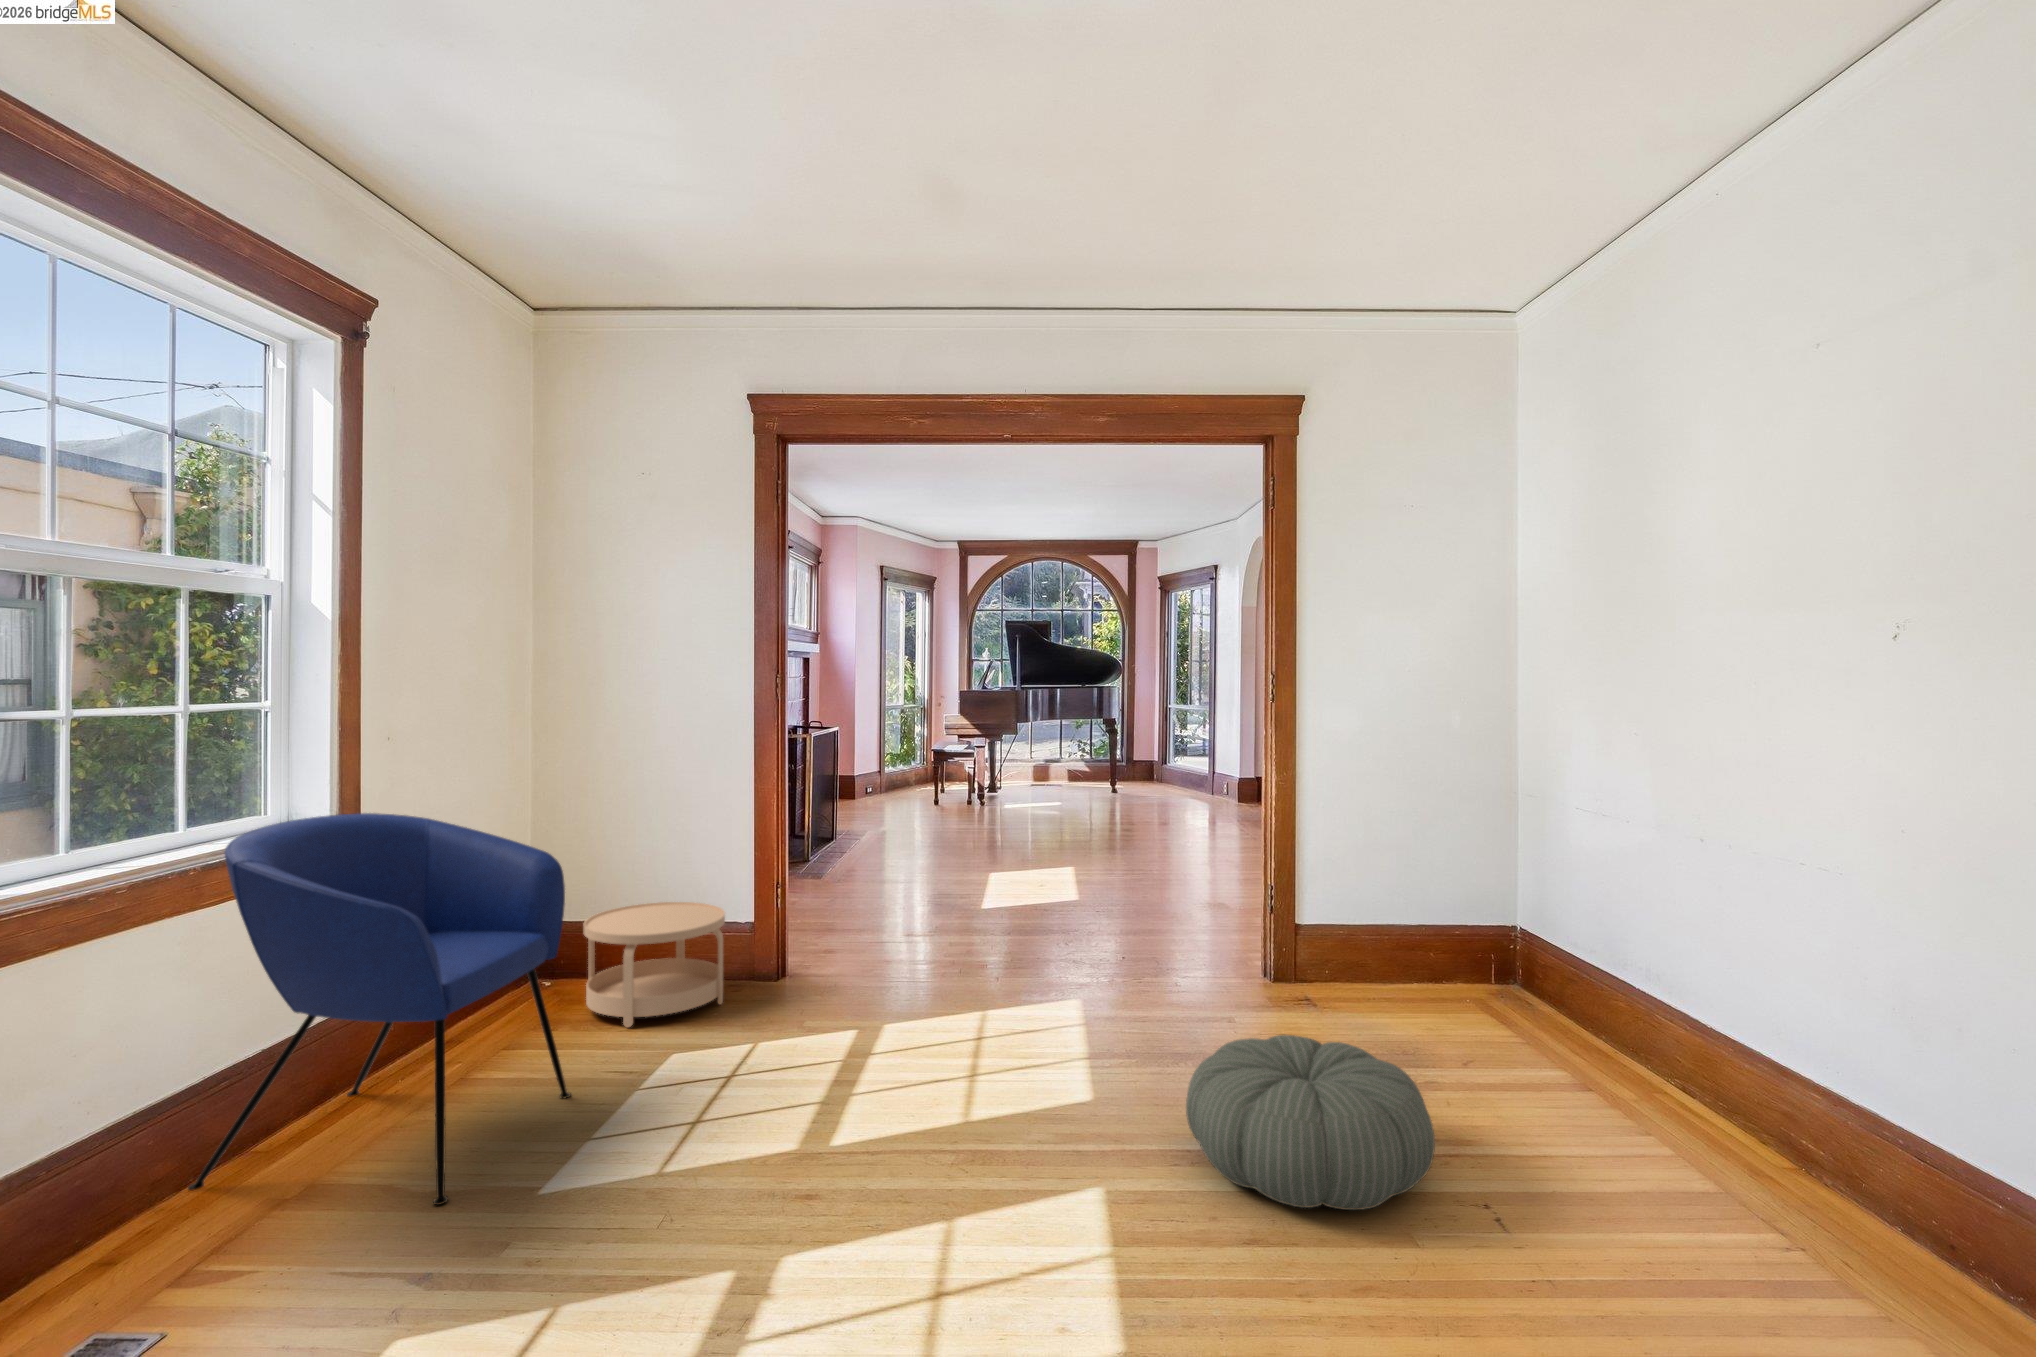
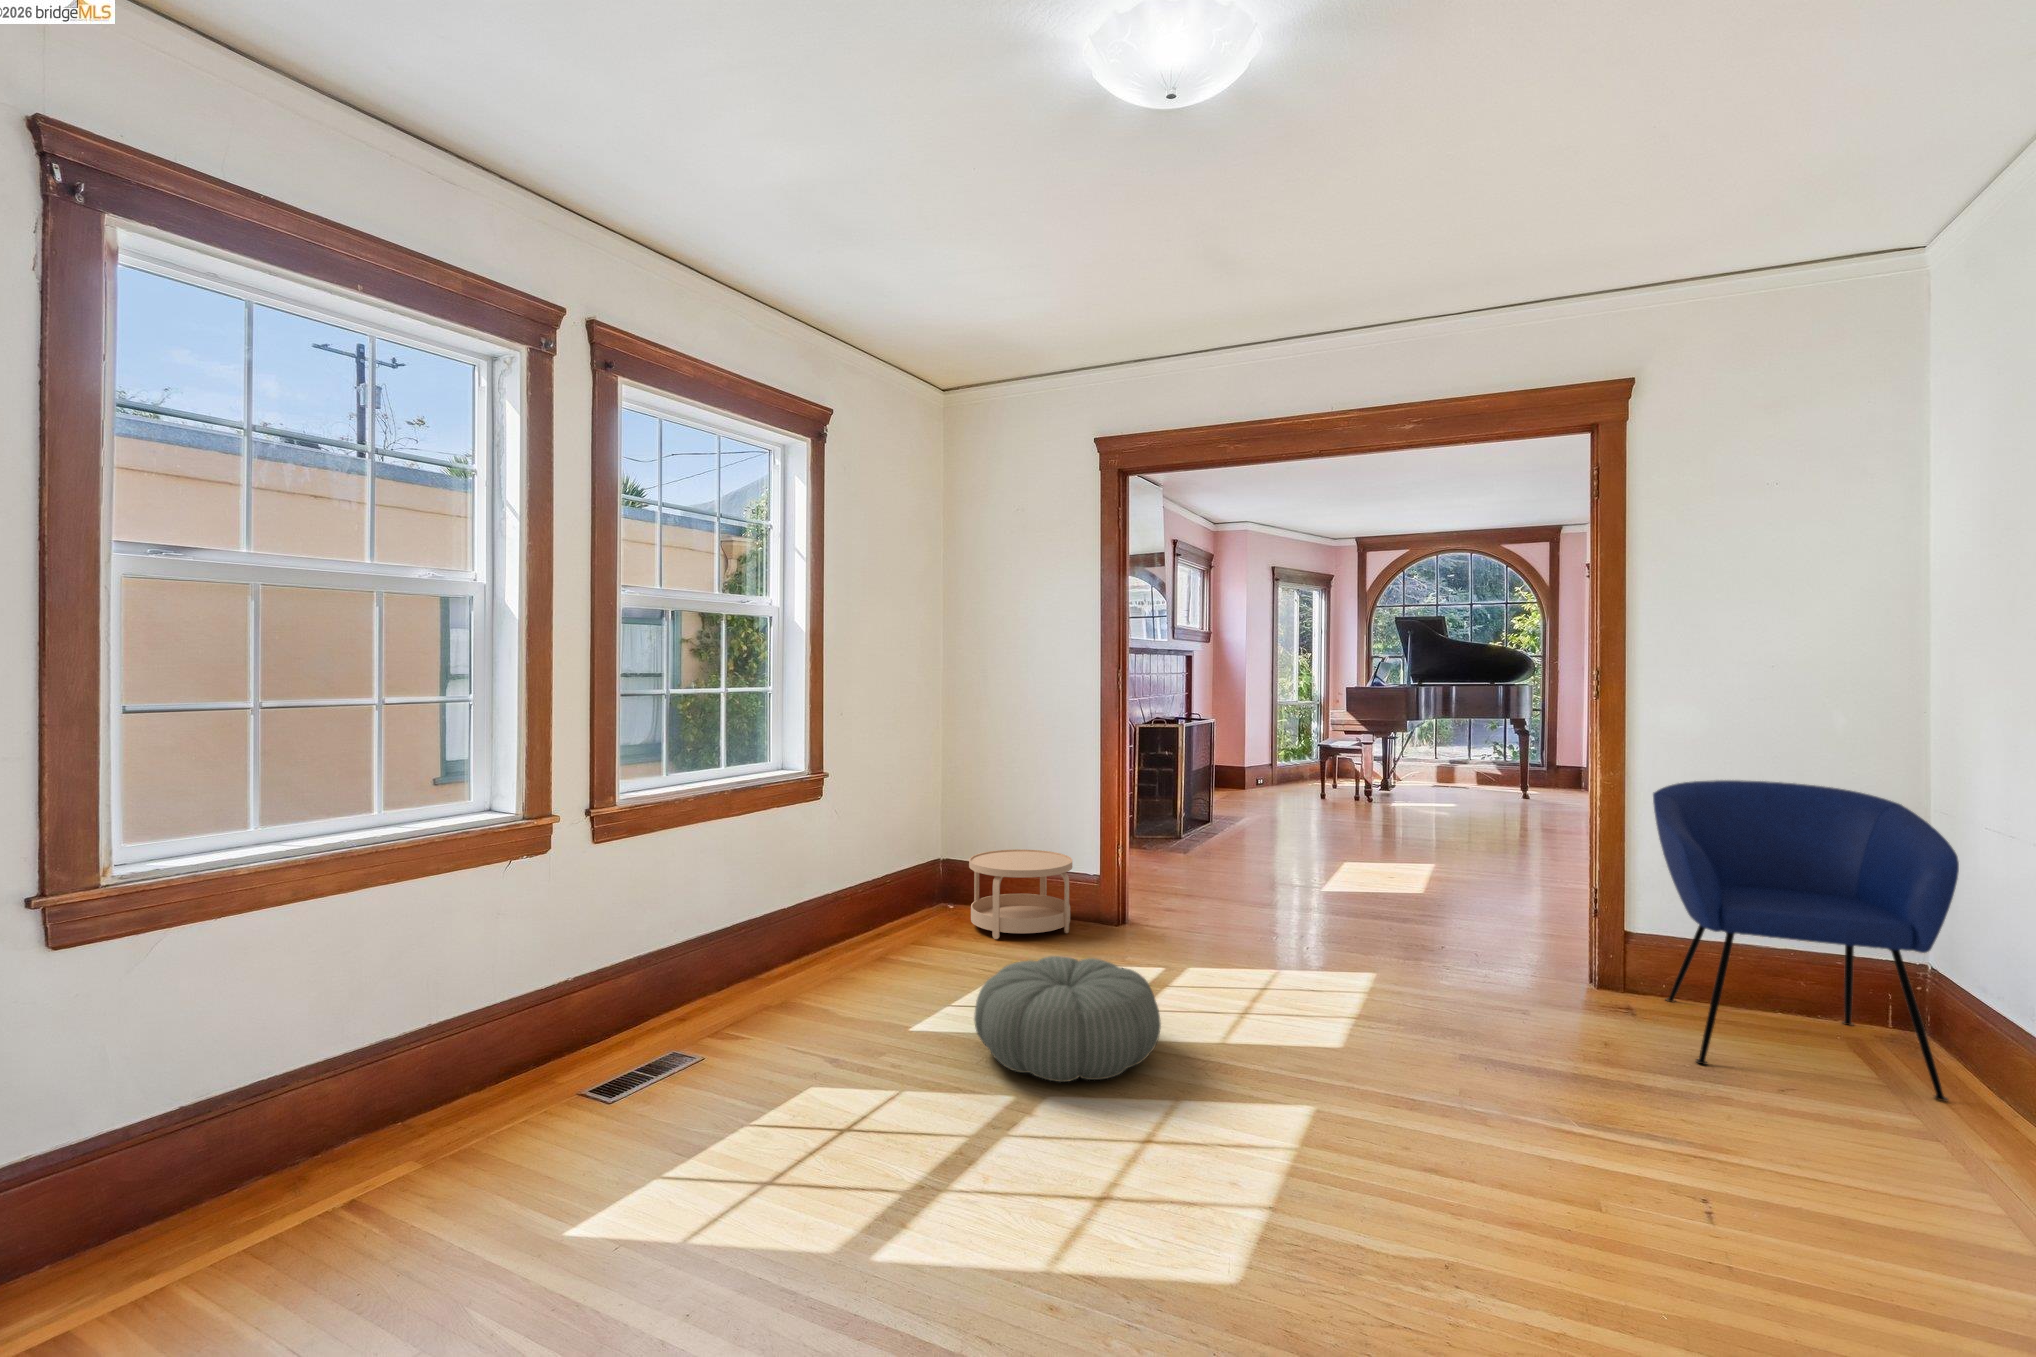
armchair: present [187,813,571,1205] -> present [1653,780,1959,1102]
pouf: present [1186,1035,1435,1210] -> present [974,956,1161,1082]

